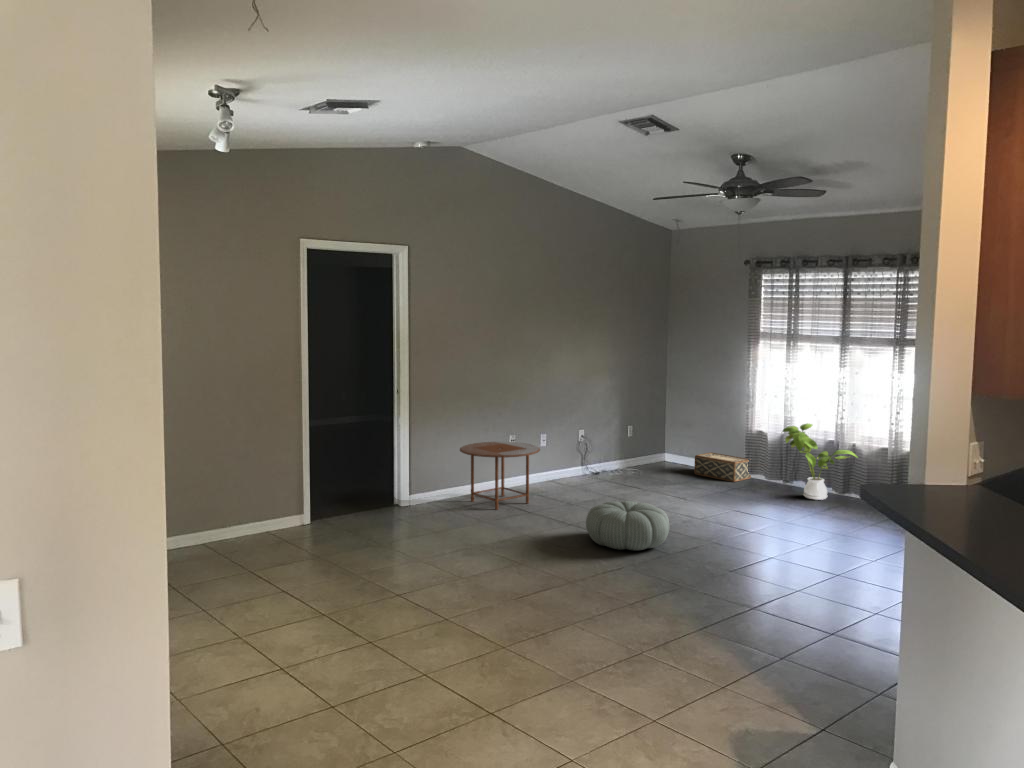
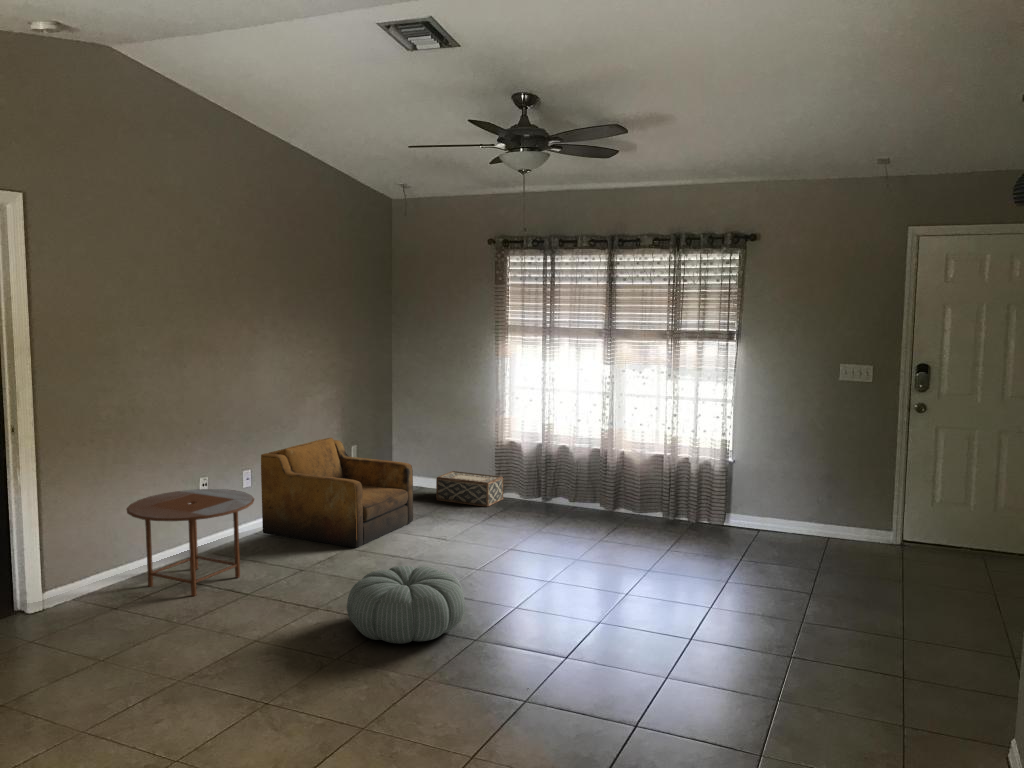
armchair: none [554,416,667,496] -> present [261,438,413,548]
house plant: present [782,423,857,500] -> none [549,433,634,521]

